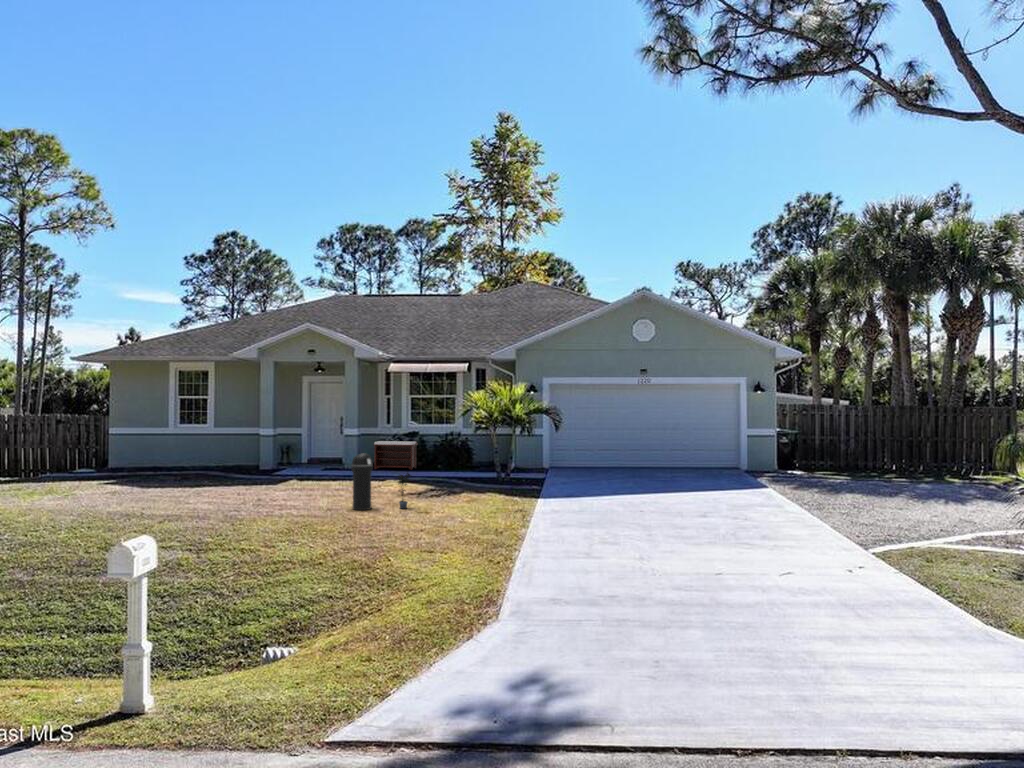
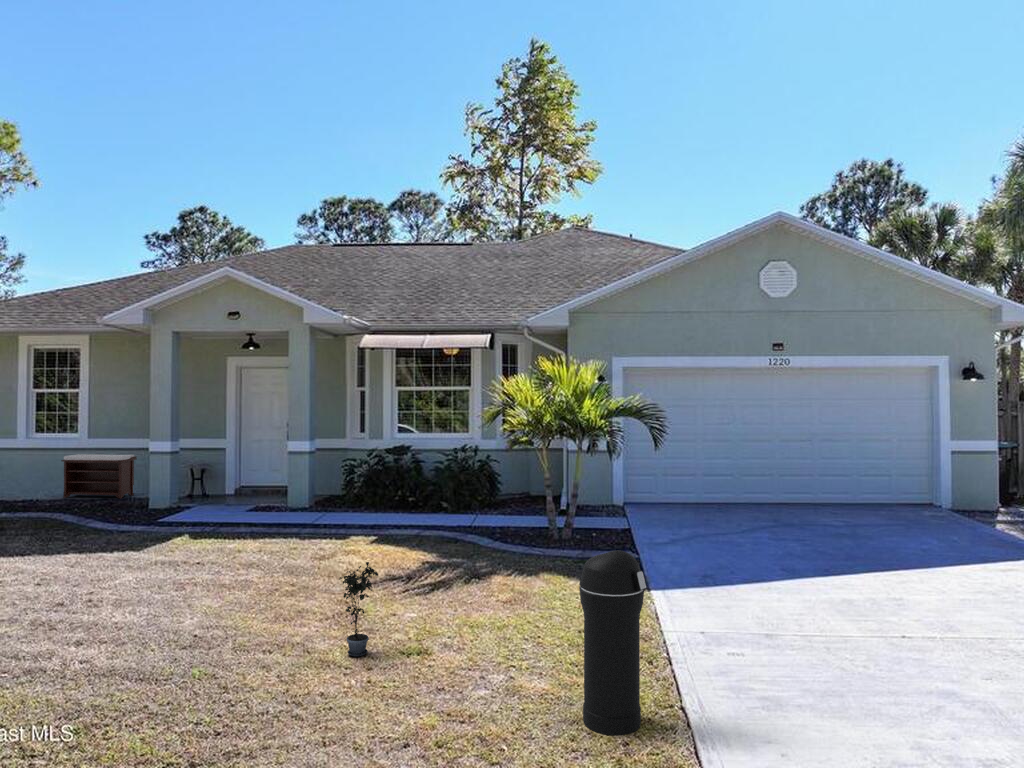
bench: present [374,441,418,470] -> present [61,454,137,498]
trash can: present [352,453,373,510] -> present [579,550,646,735]

